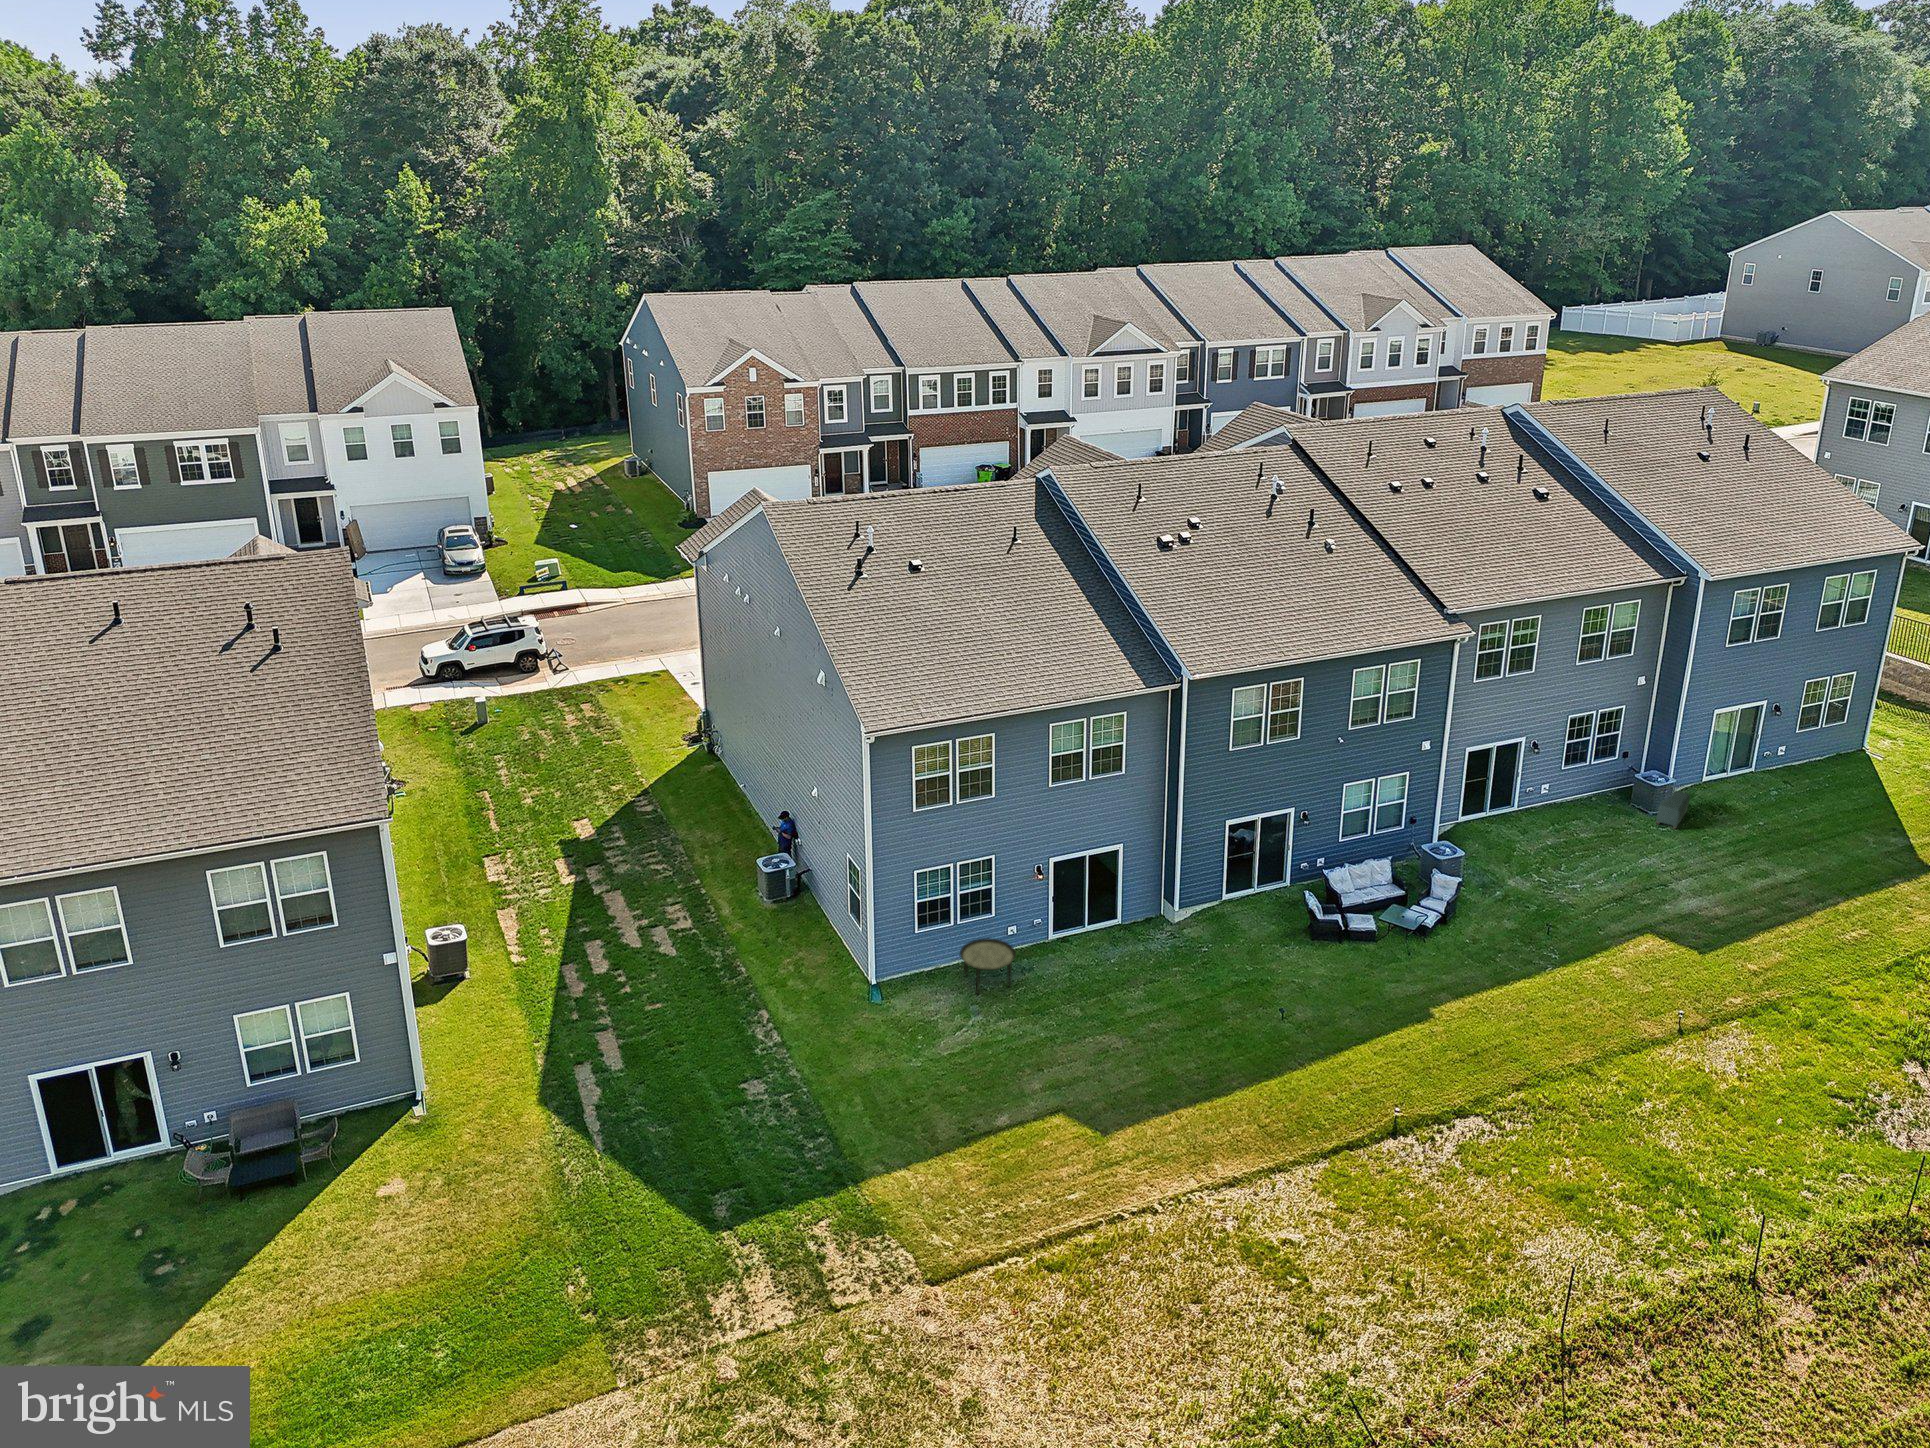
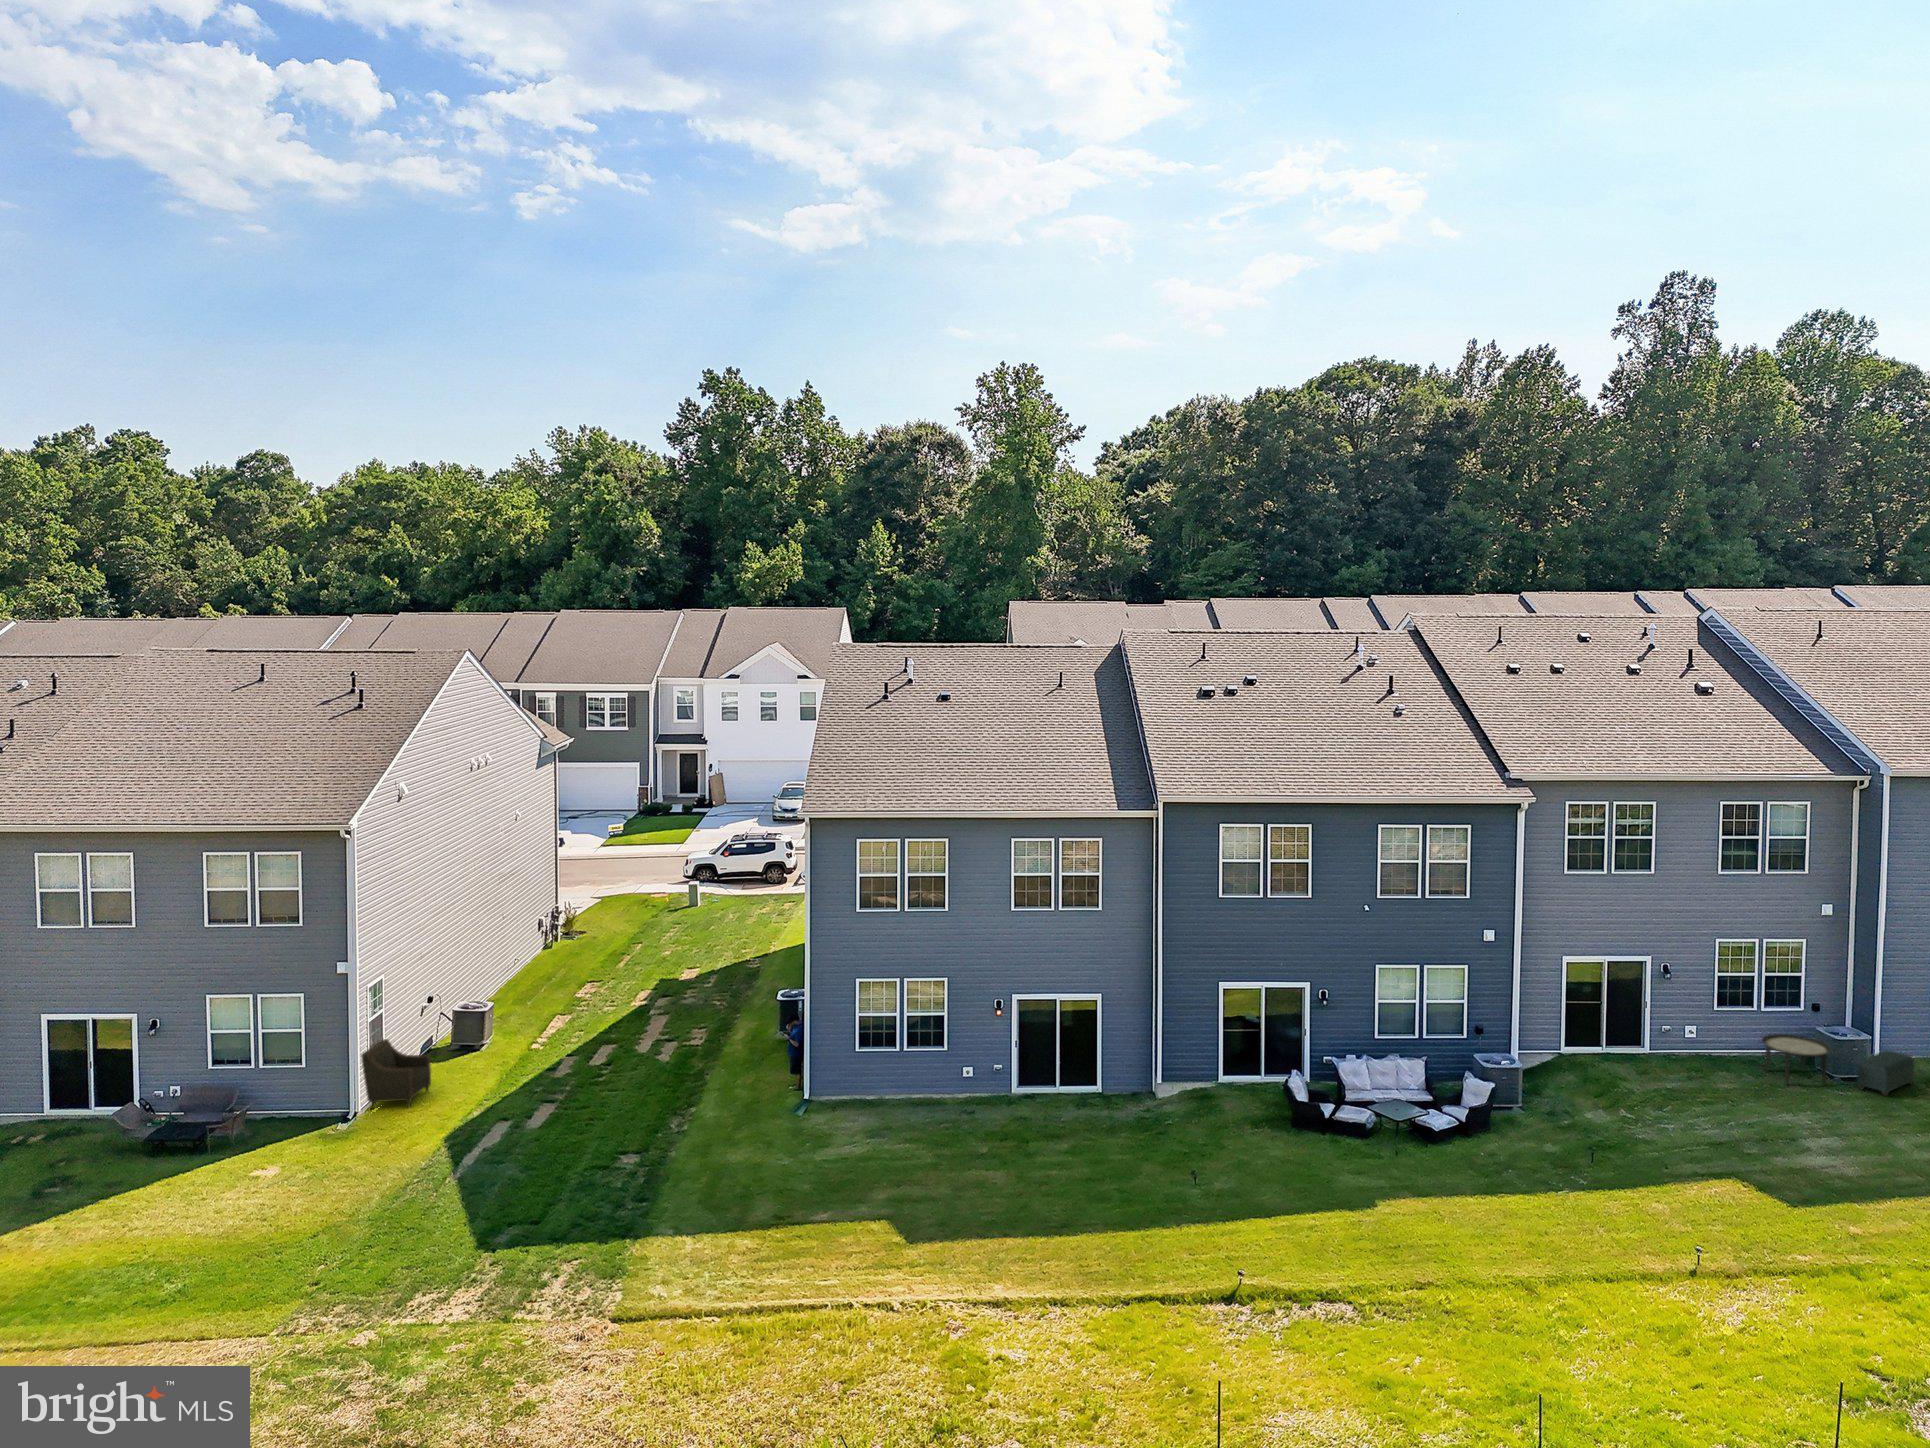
round table: present [960,938,1016,994] -> present [1762,1034,1830,1085]
chair: none [417,1010,482,1085] -> present [361,1039,431,1109]

